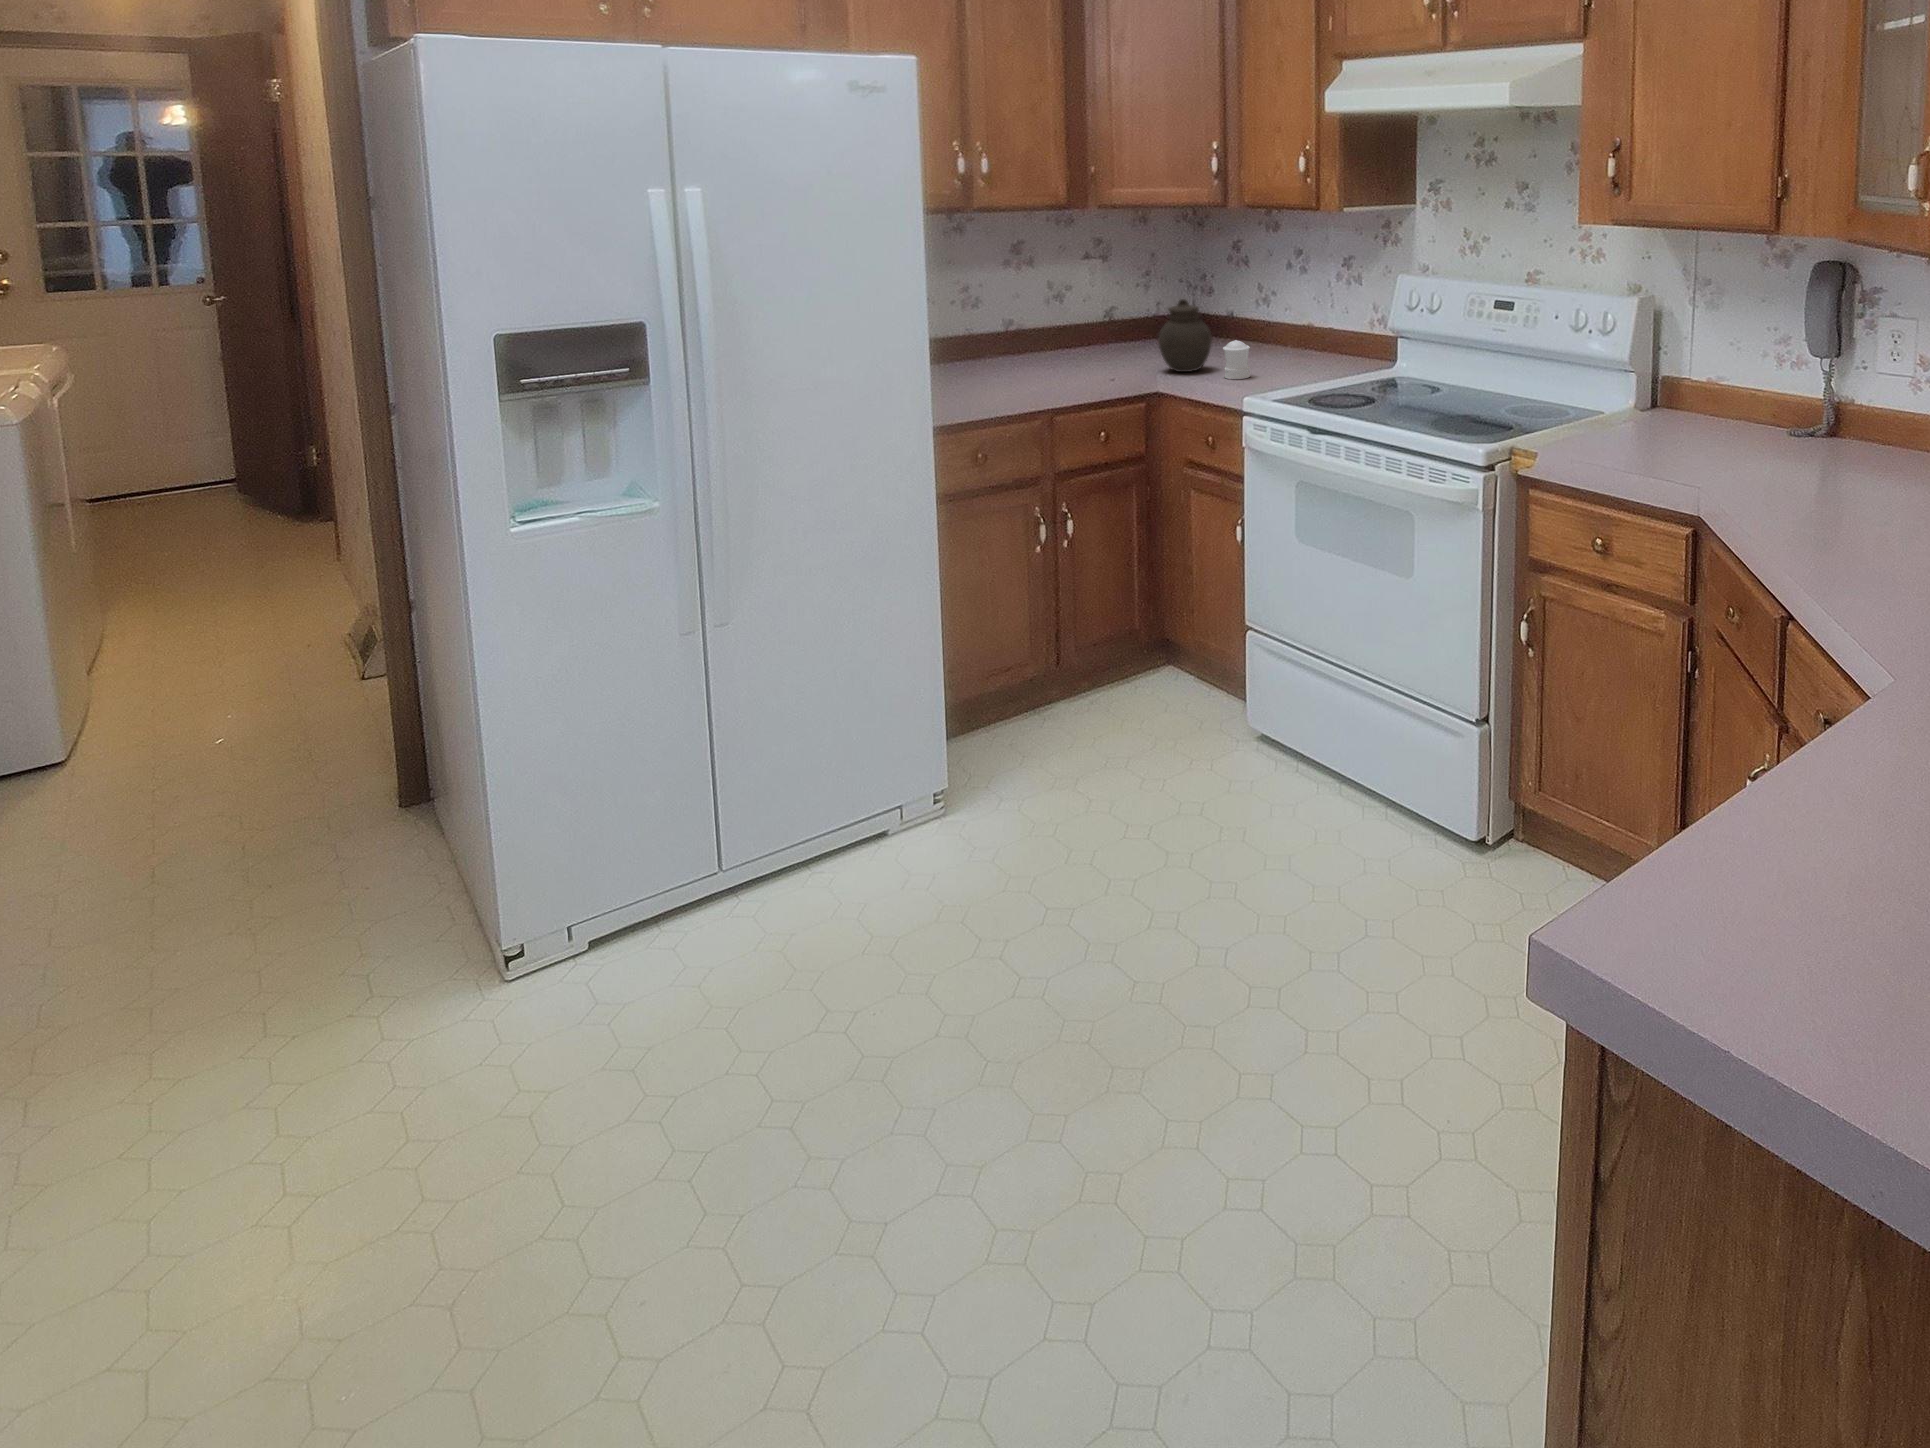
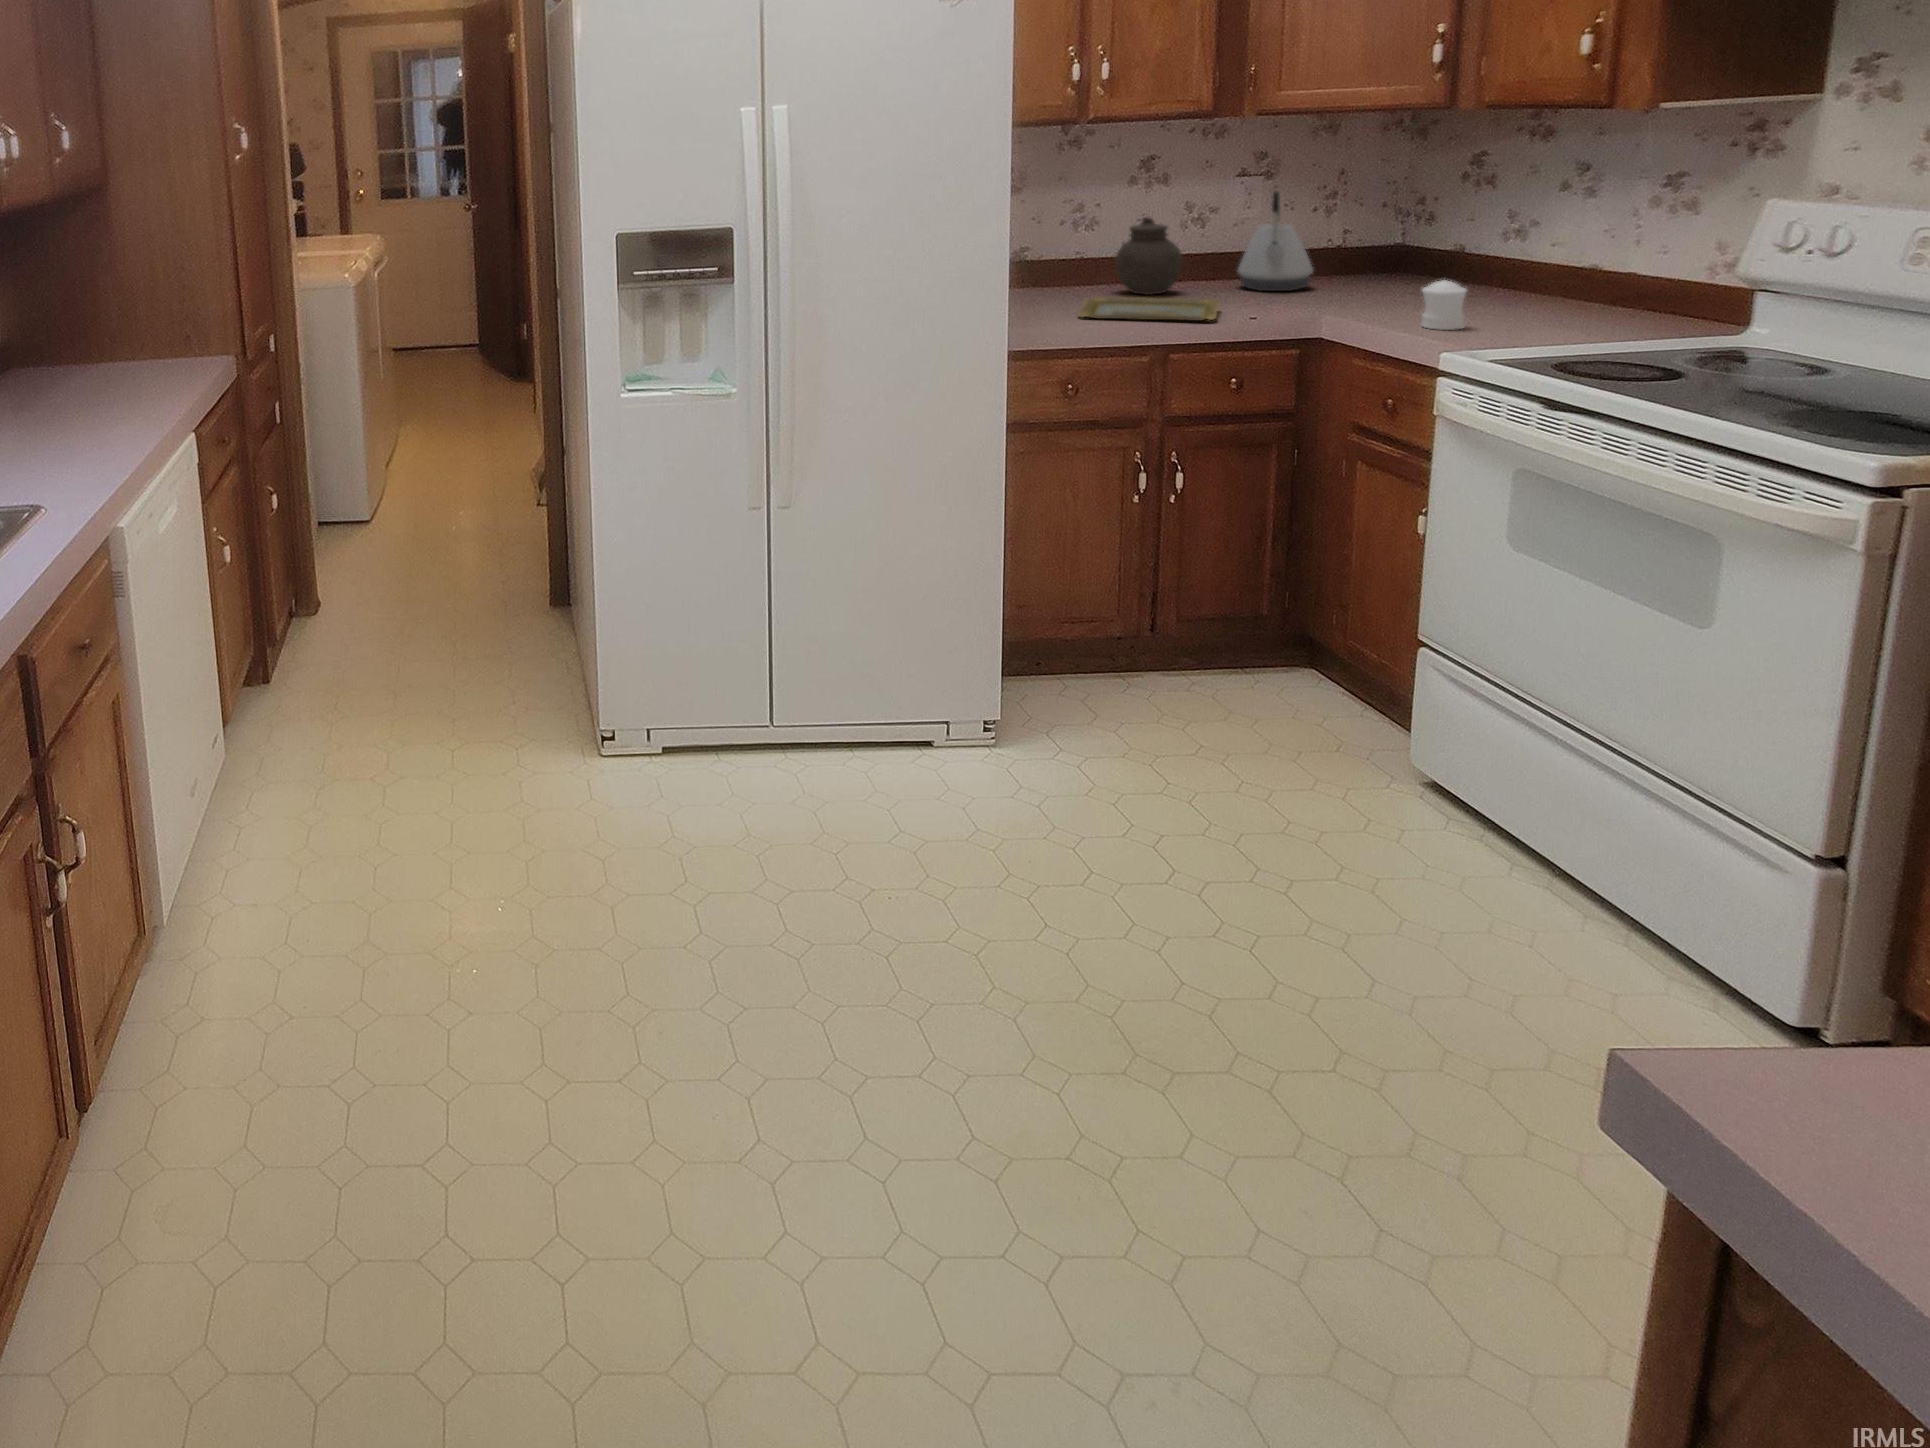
kettle: none [1093,271,1145,356] -> present [1238,192,1313,291]
jar: present [1158,299,1212,372] -> present [1116,218,1182,295]
tray: none [982,366,1091,392] -> present [1079,297,1220,321]

